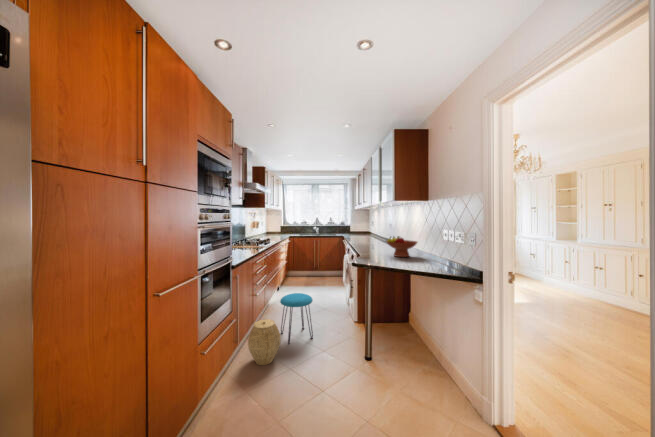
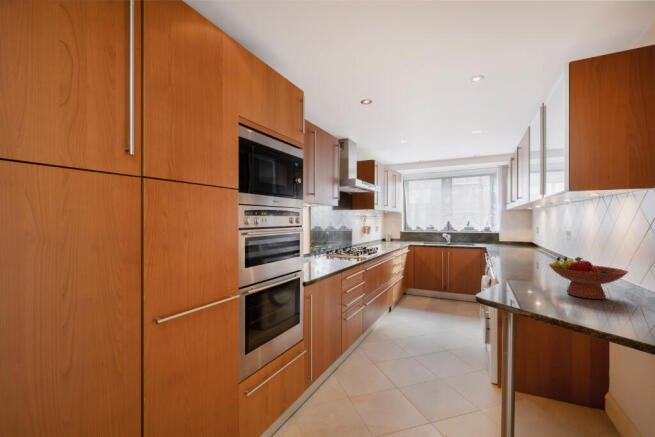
stool: present [280,293,313,344] -> none [371,325,417,397]
woven basket: present [248,319,281,365] -> none [321,355,363,419]

